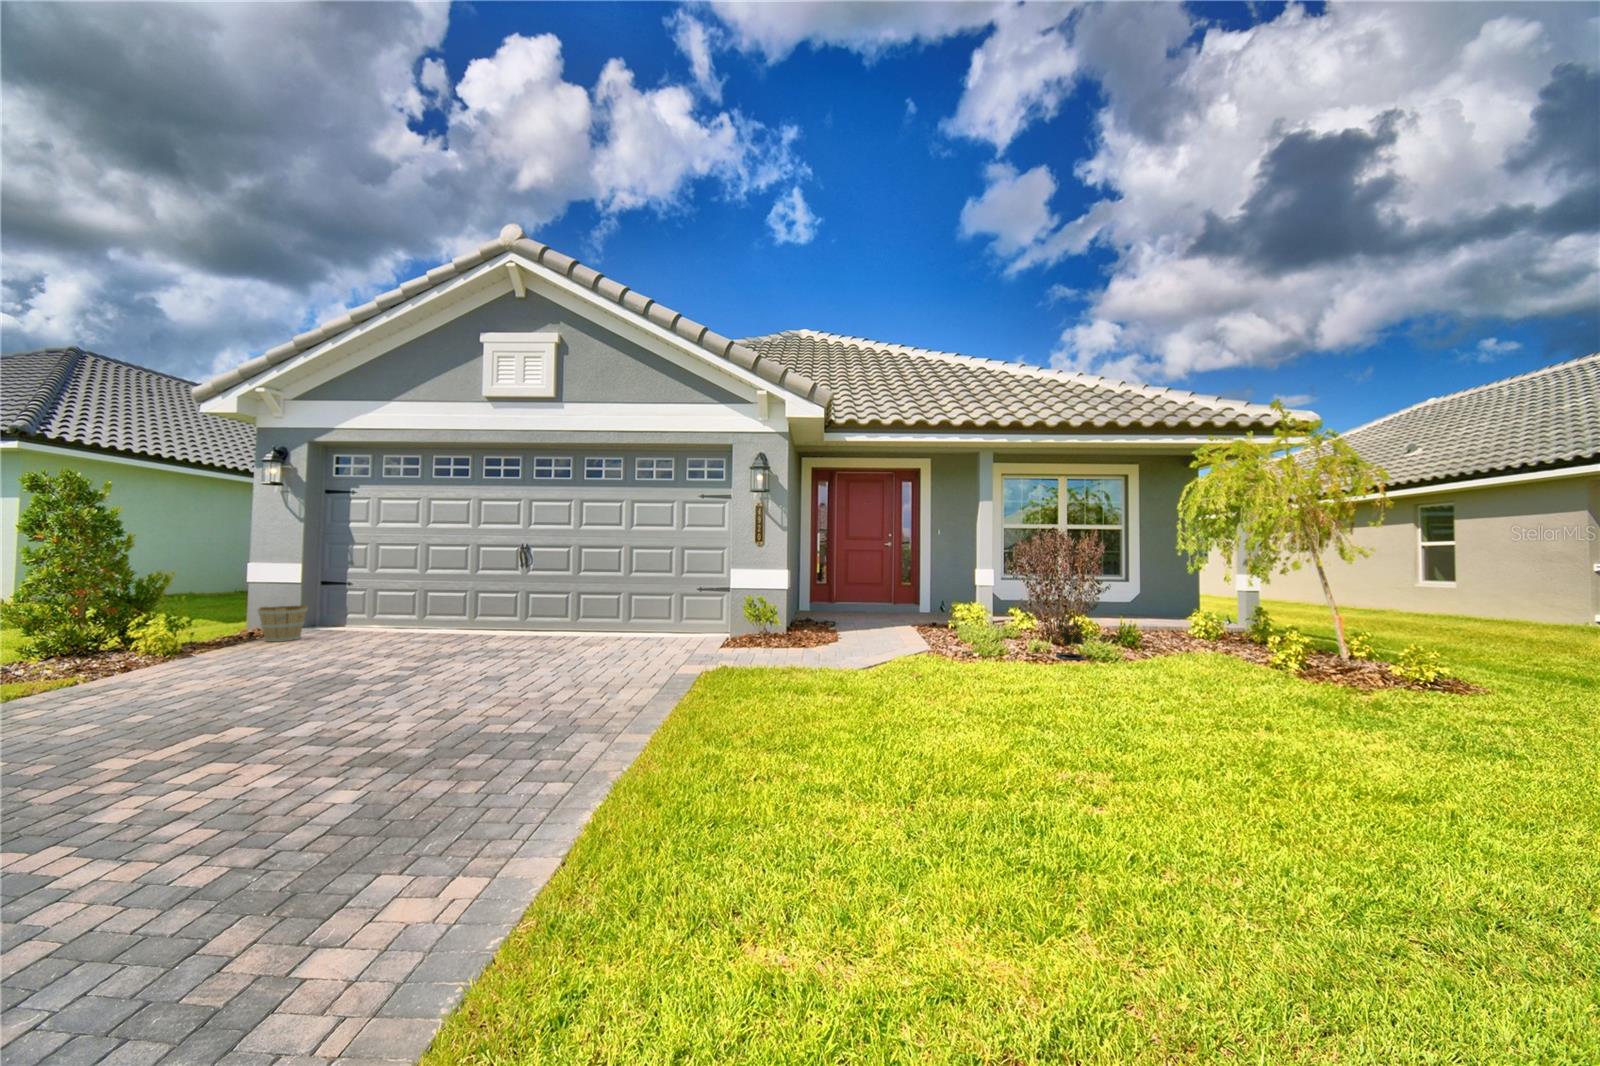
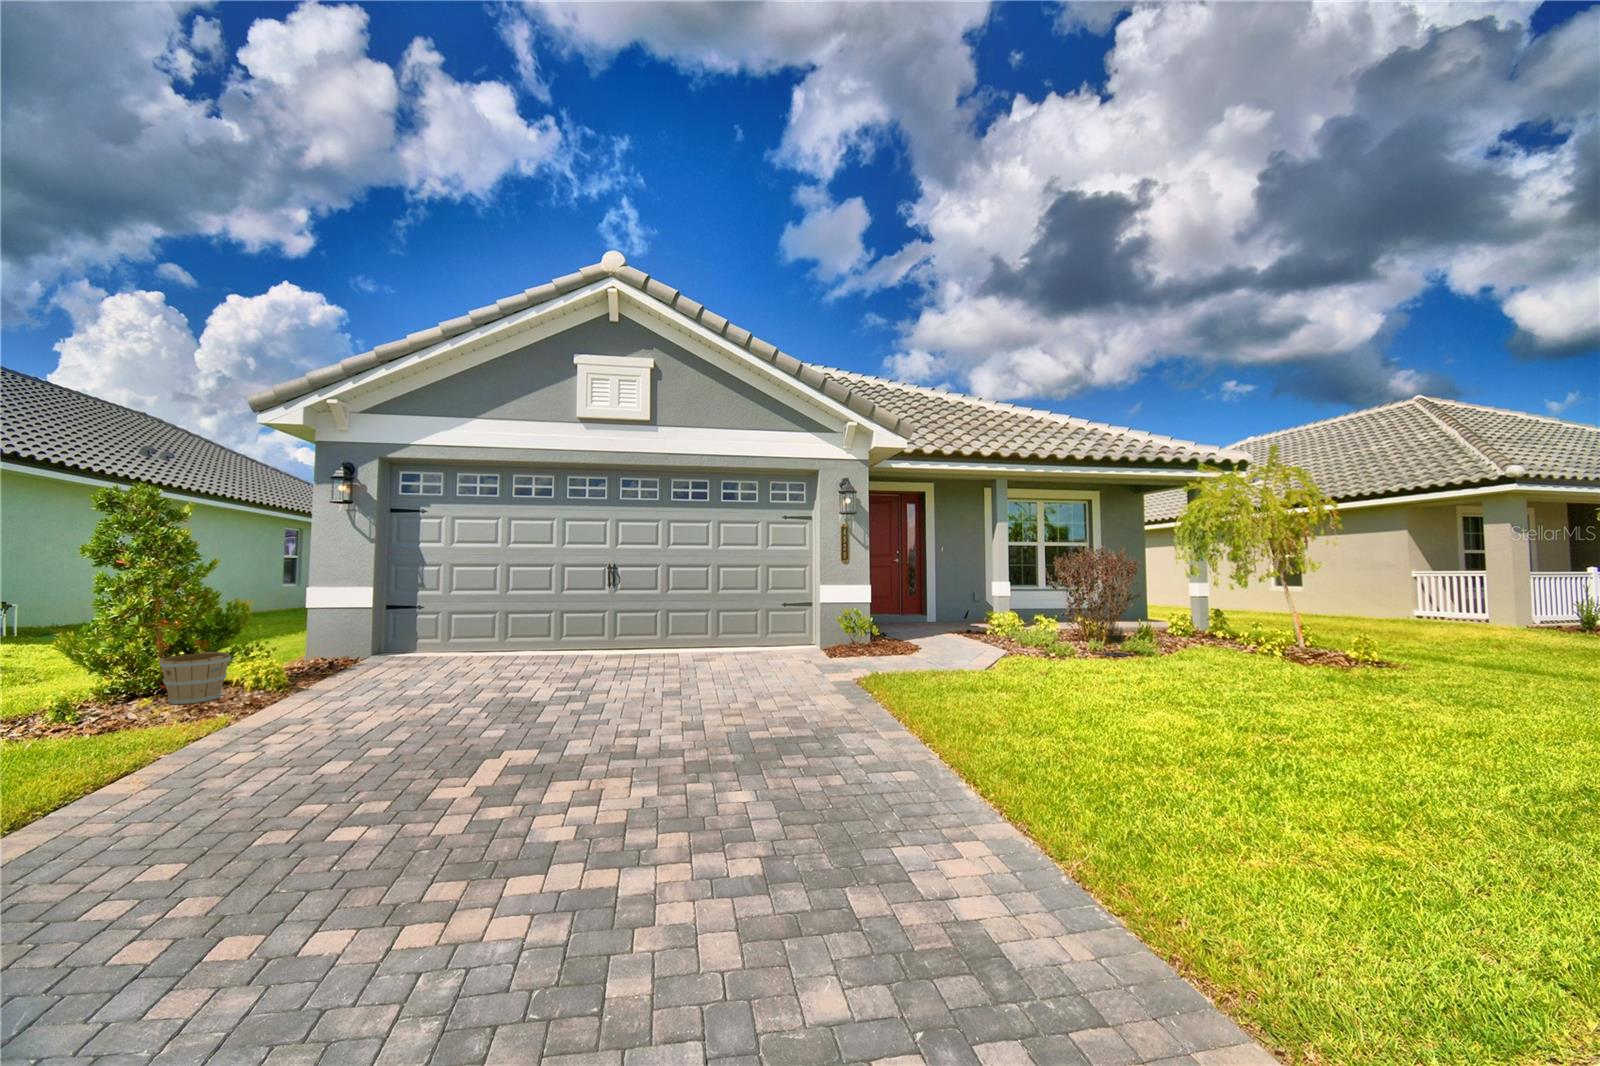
wooden bucket: present [258,605,308,642] -> present [159,652,231,705]

